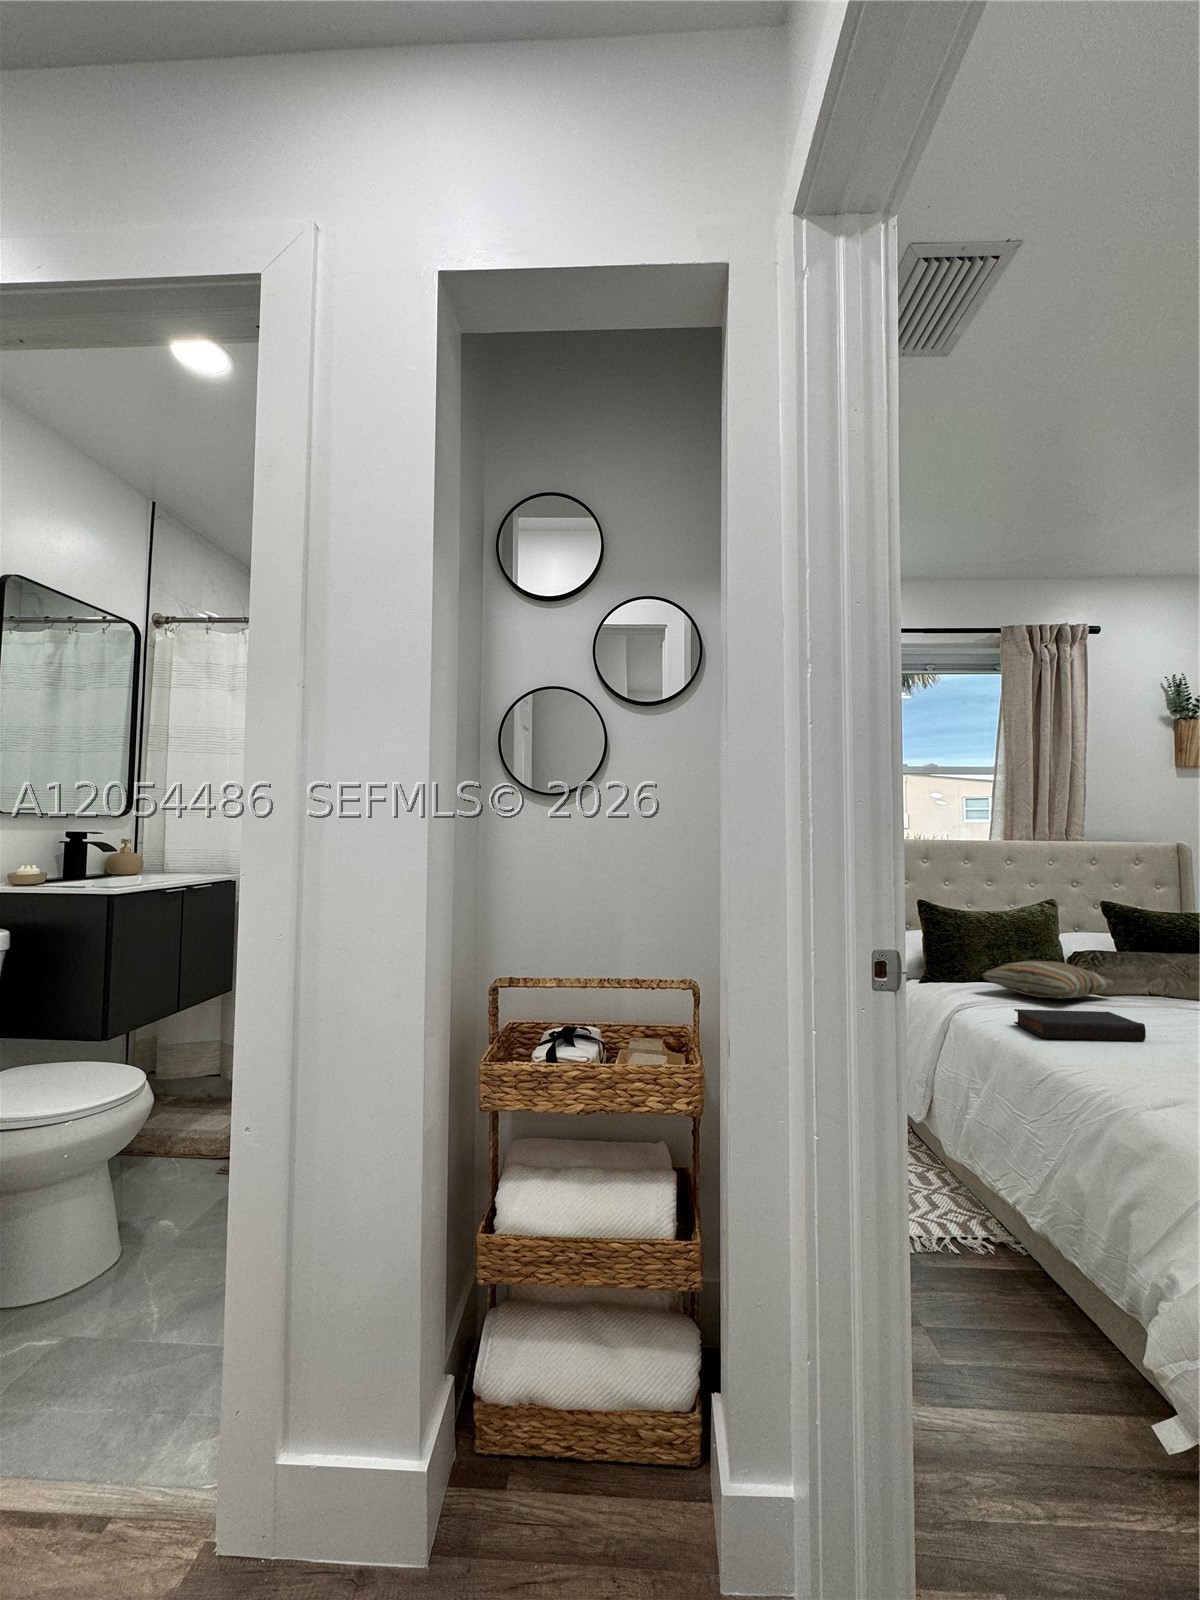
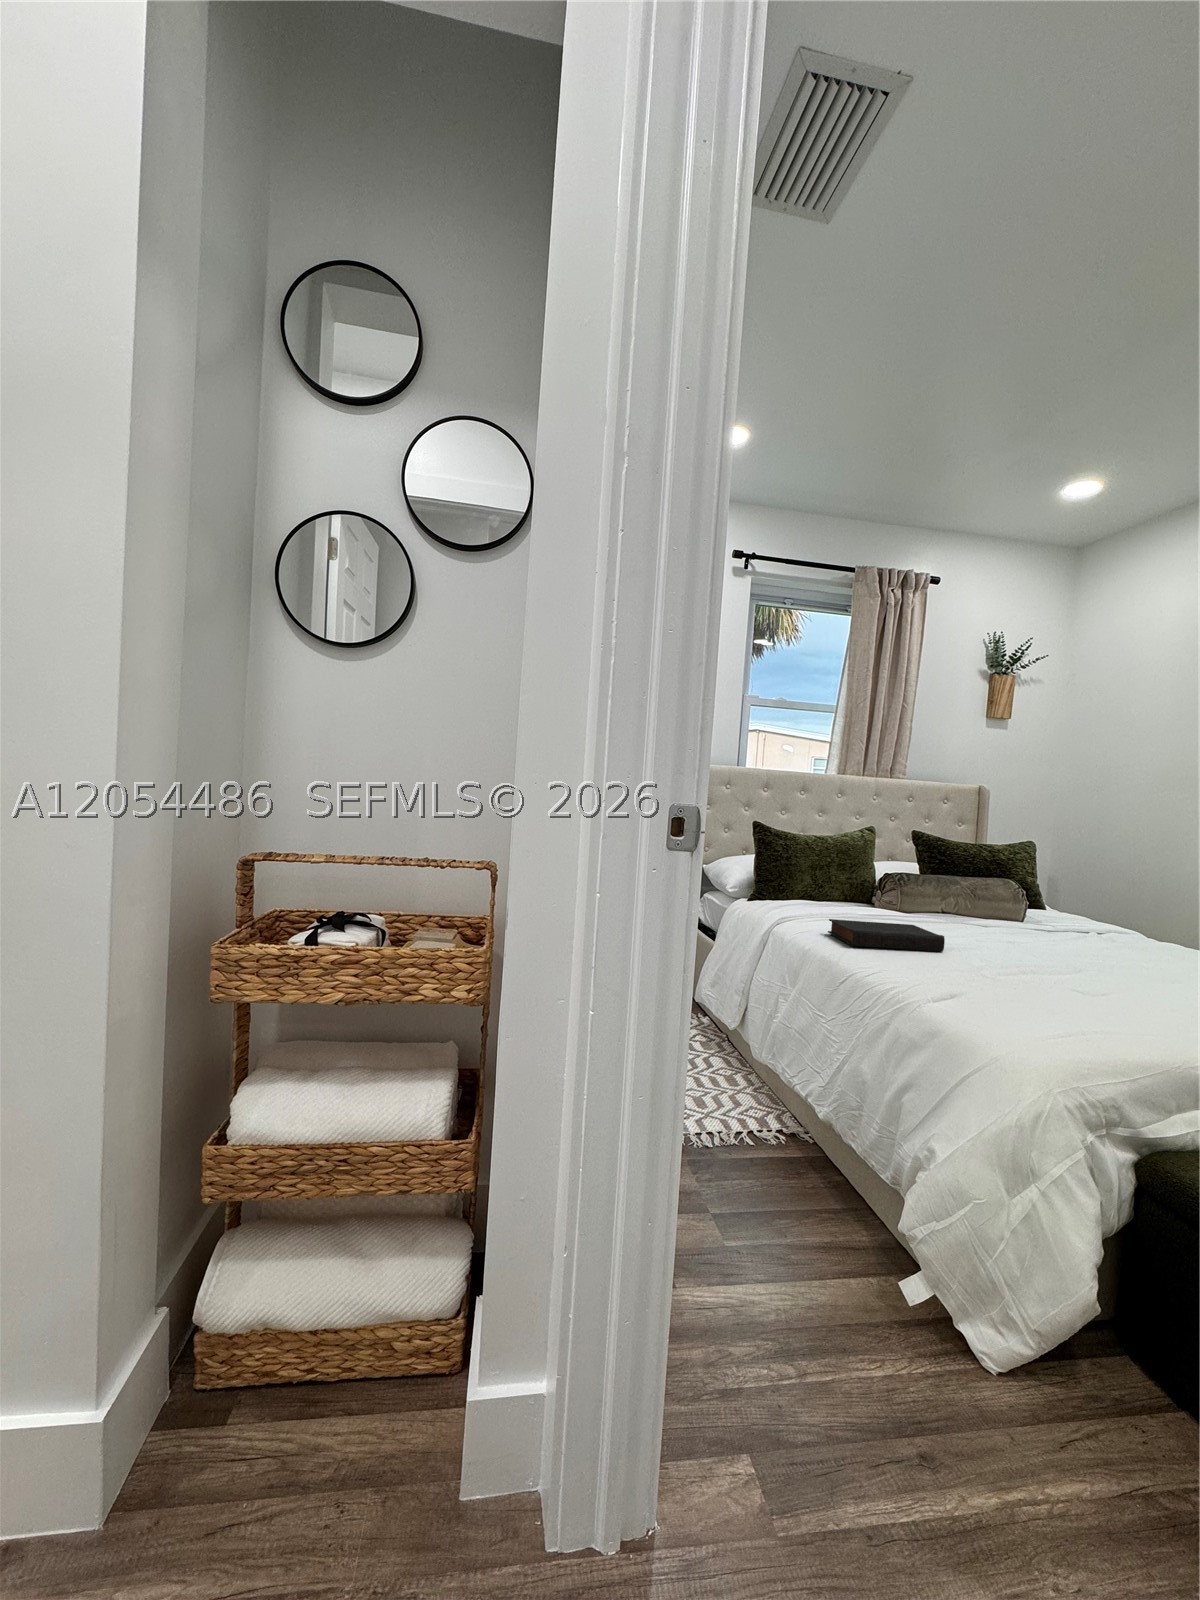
pillow: present [983,961,1116,999] -> none [803,878,921,913]

